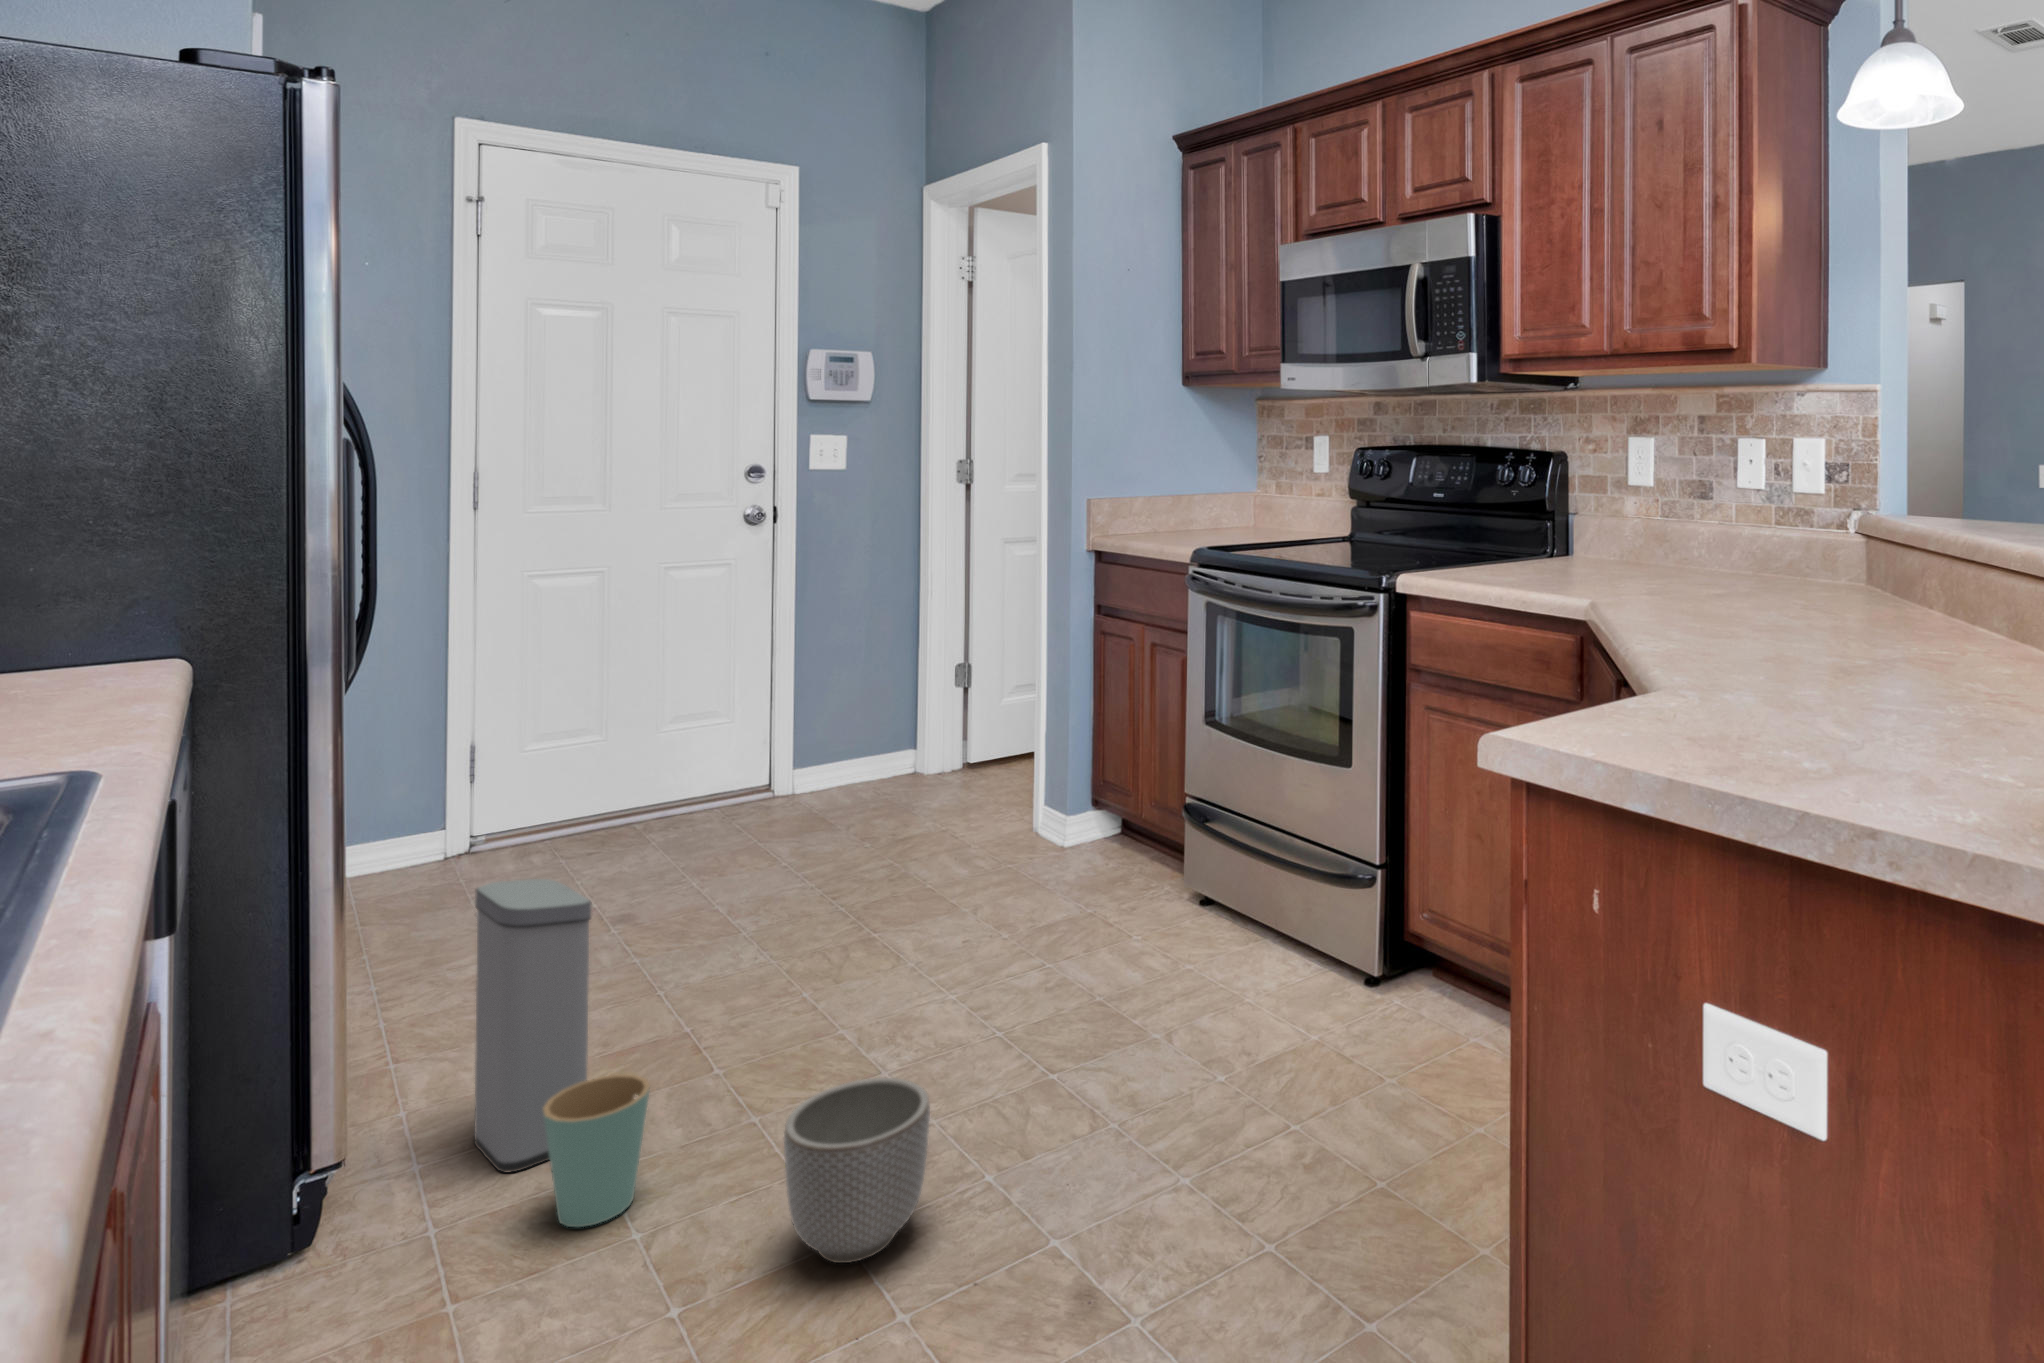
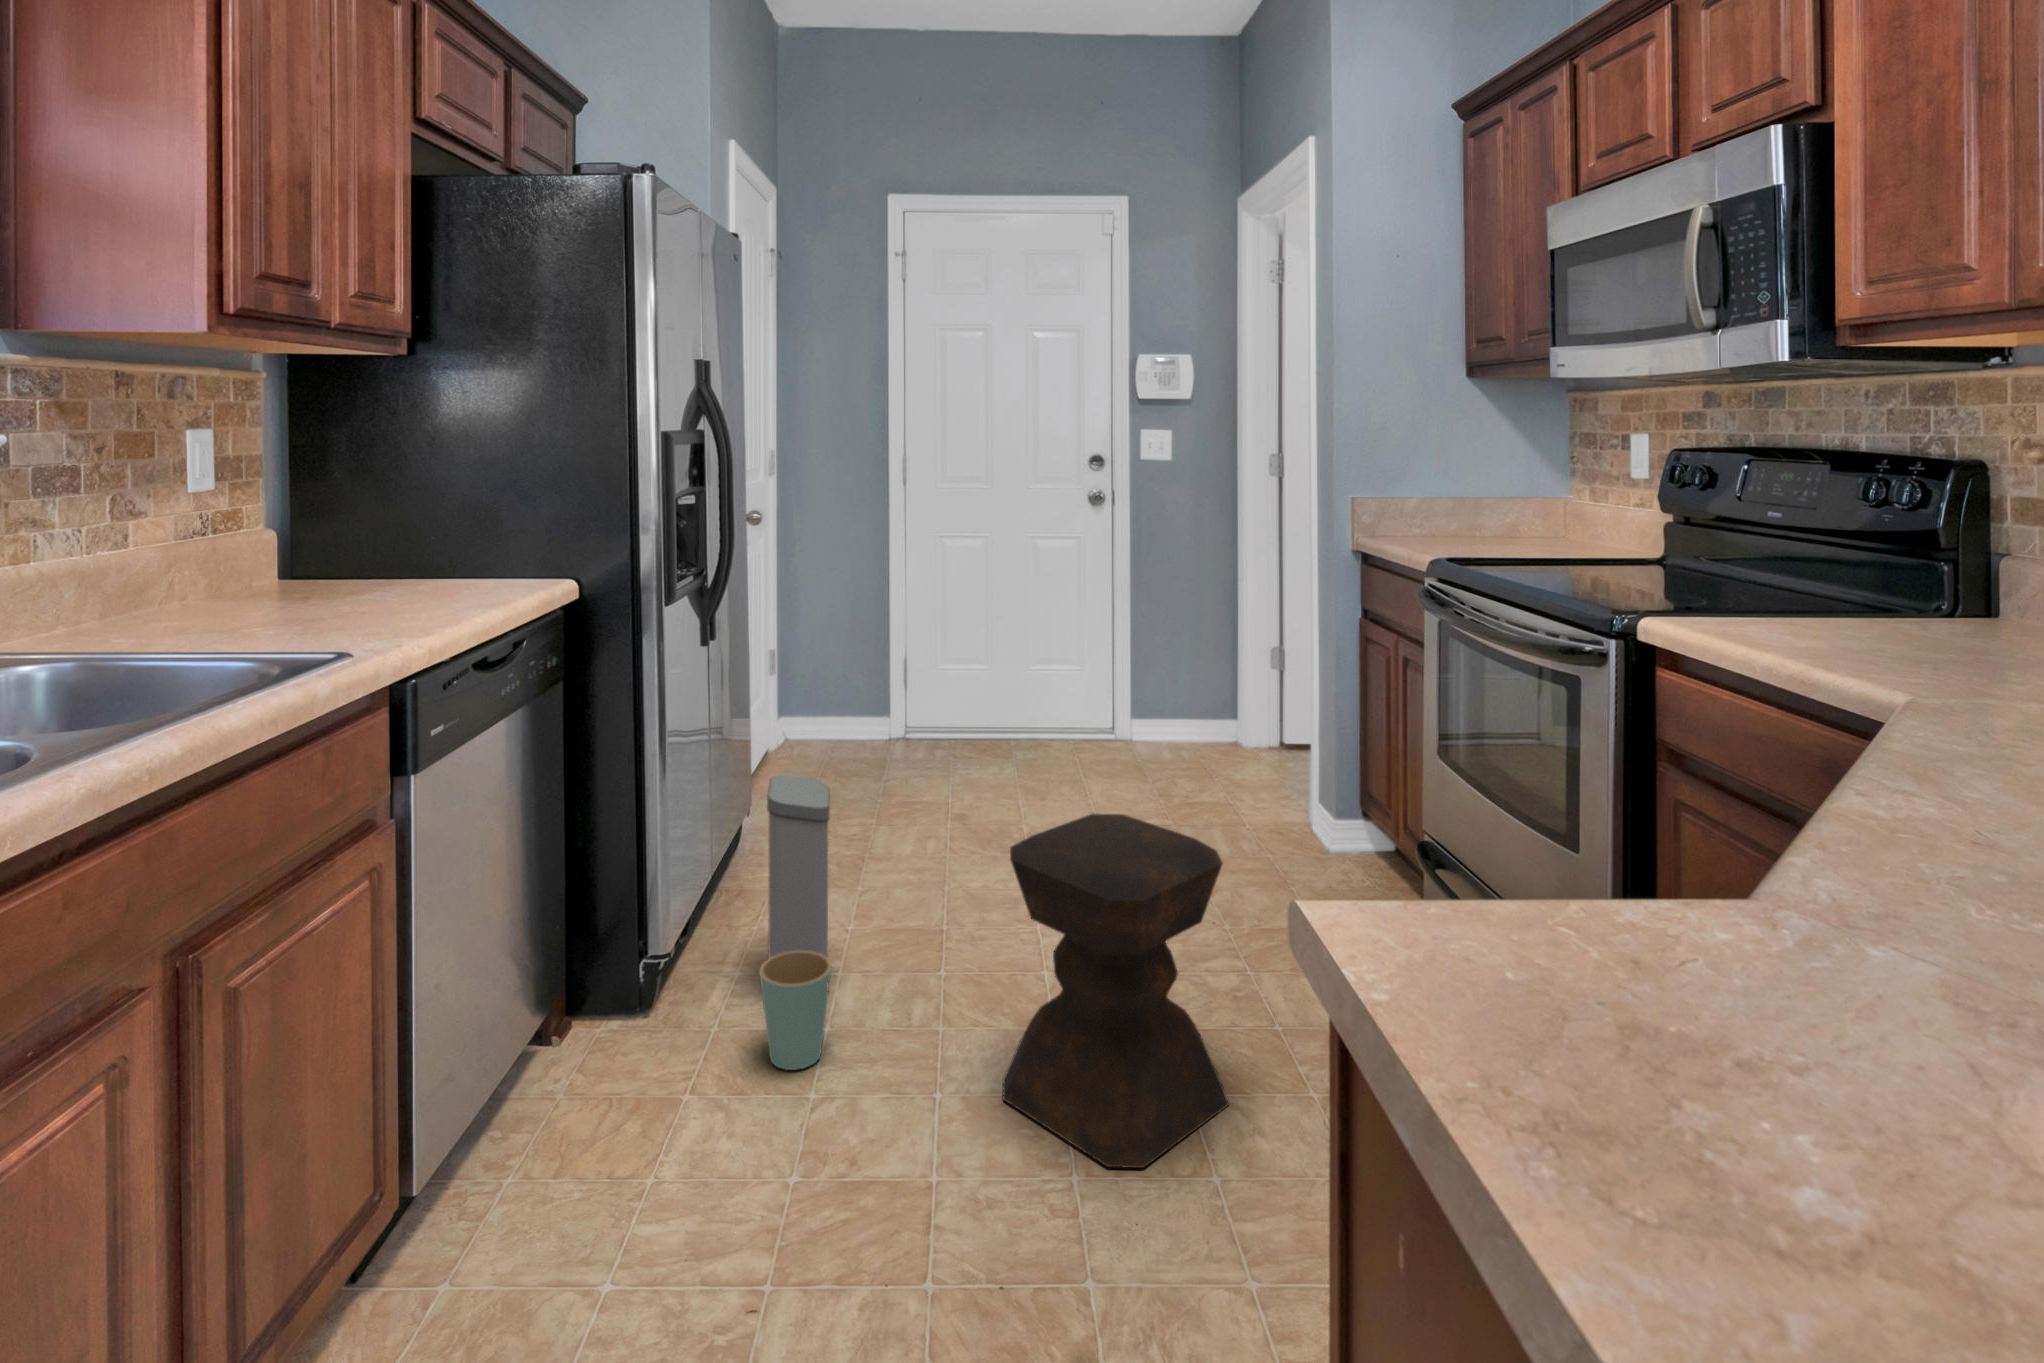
stool: none [878,820,1109,1150] -> present [1003,814,1229,1168]
planter: present [784,1078,930,1263] -> none [863,1031,986,1205]

